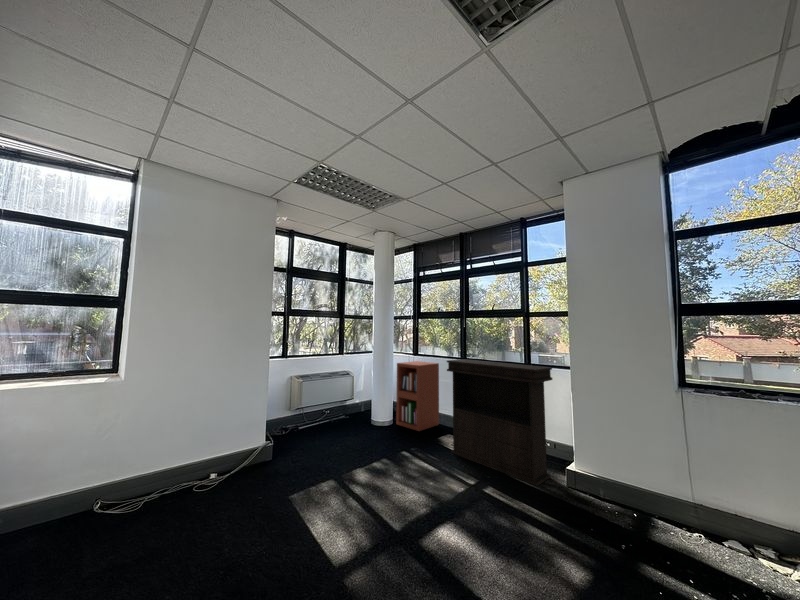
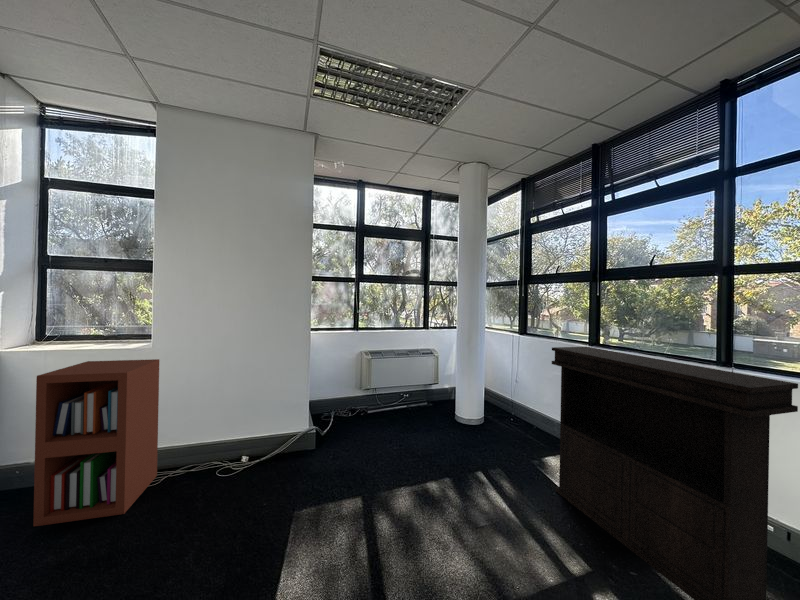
bookshelf: present [396,361,439,431] -> present [33,359,159,526]

